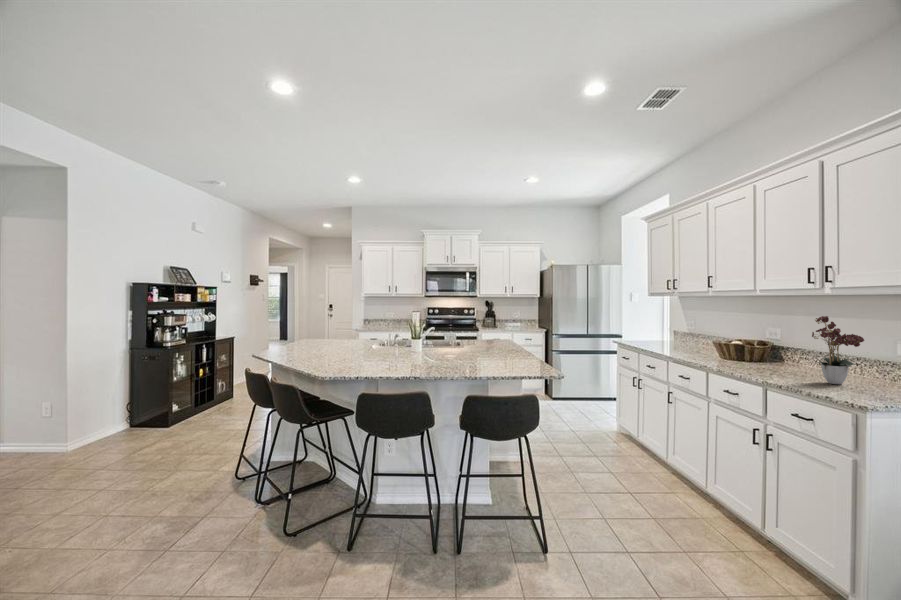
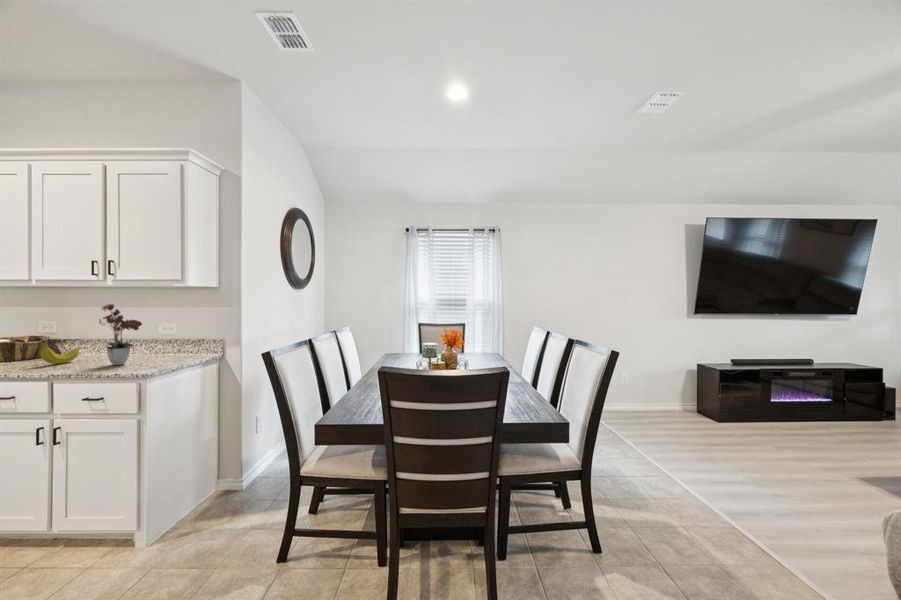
fruit: none [759,348,796,372] -> present [40,340,79,364]

